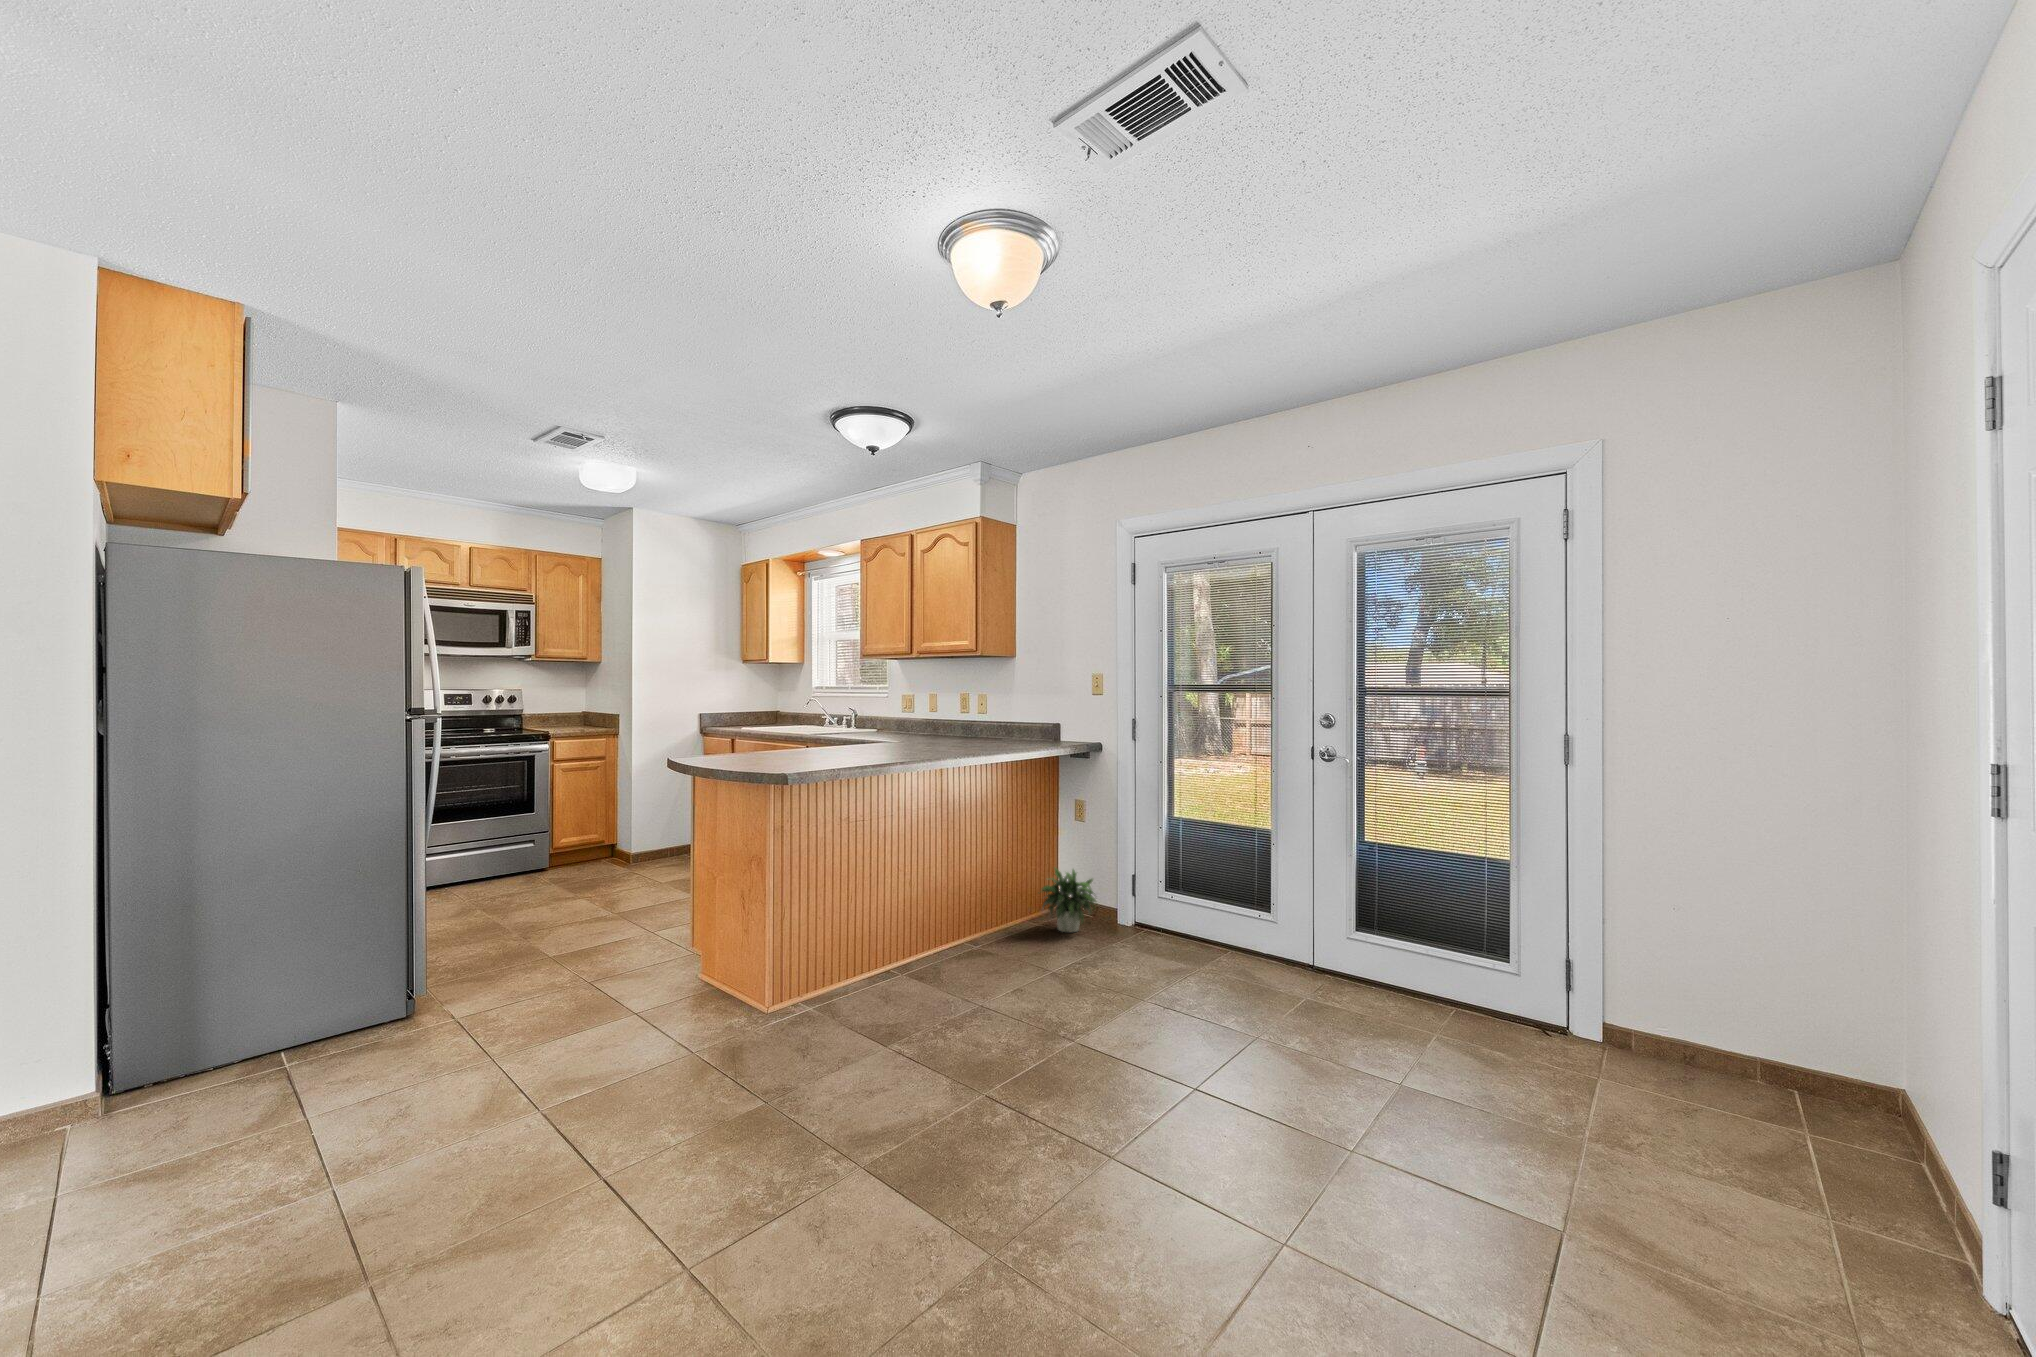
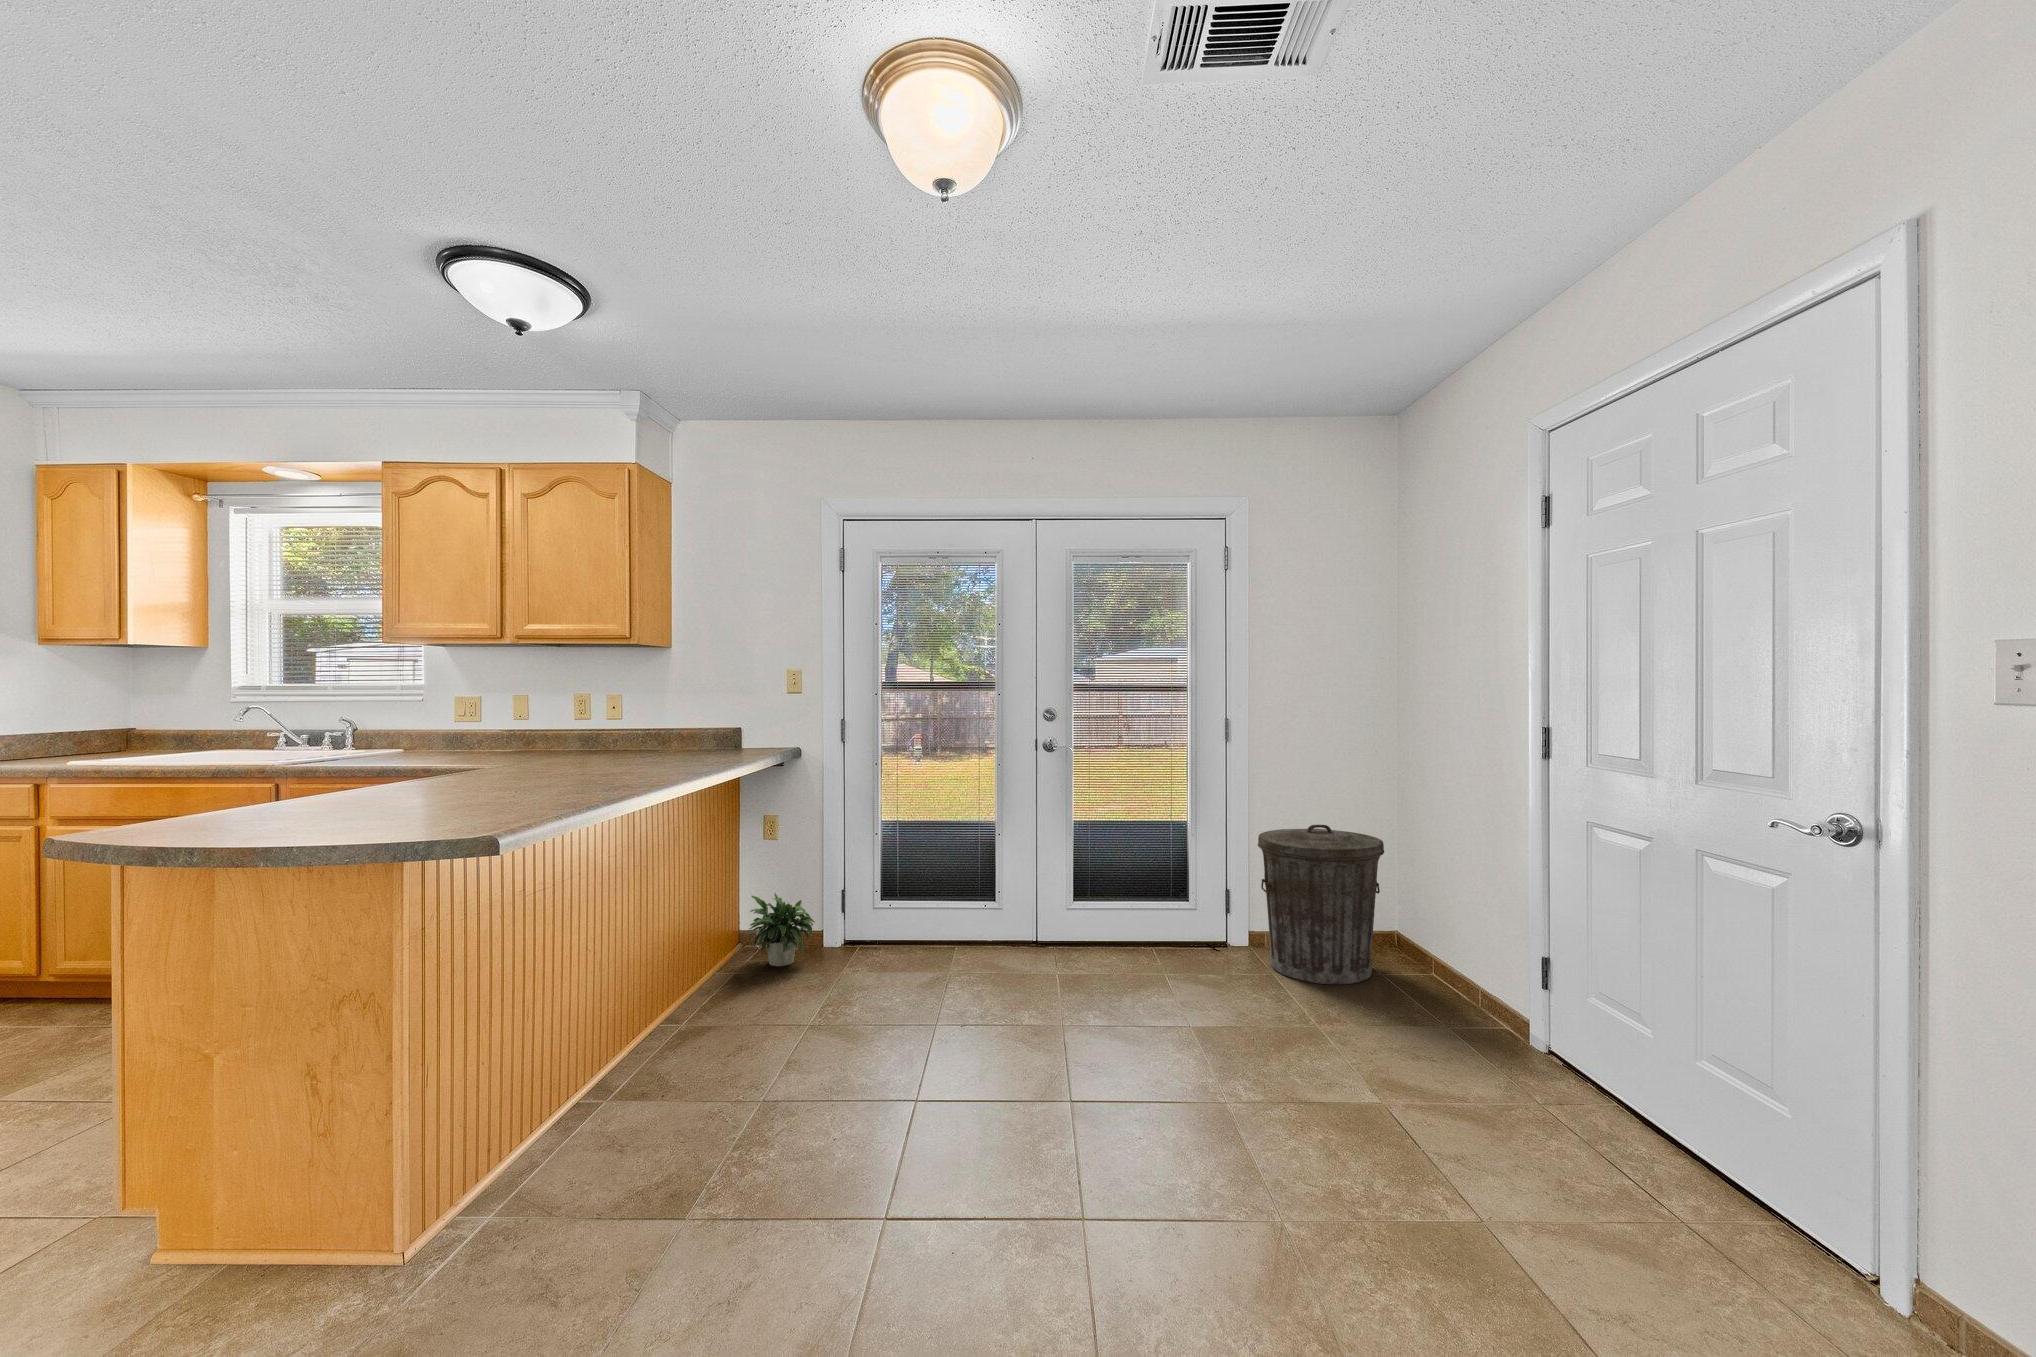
trash can: none [1580,883,1813,1136] -> present [1258,825,1384,985]

